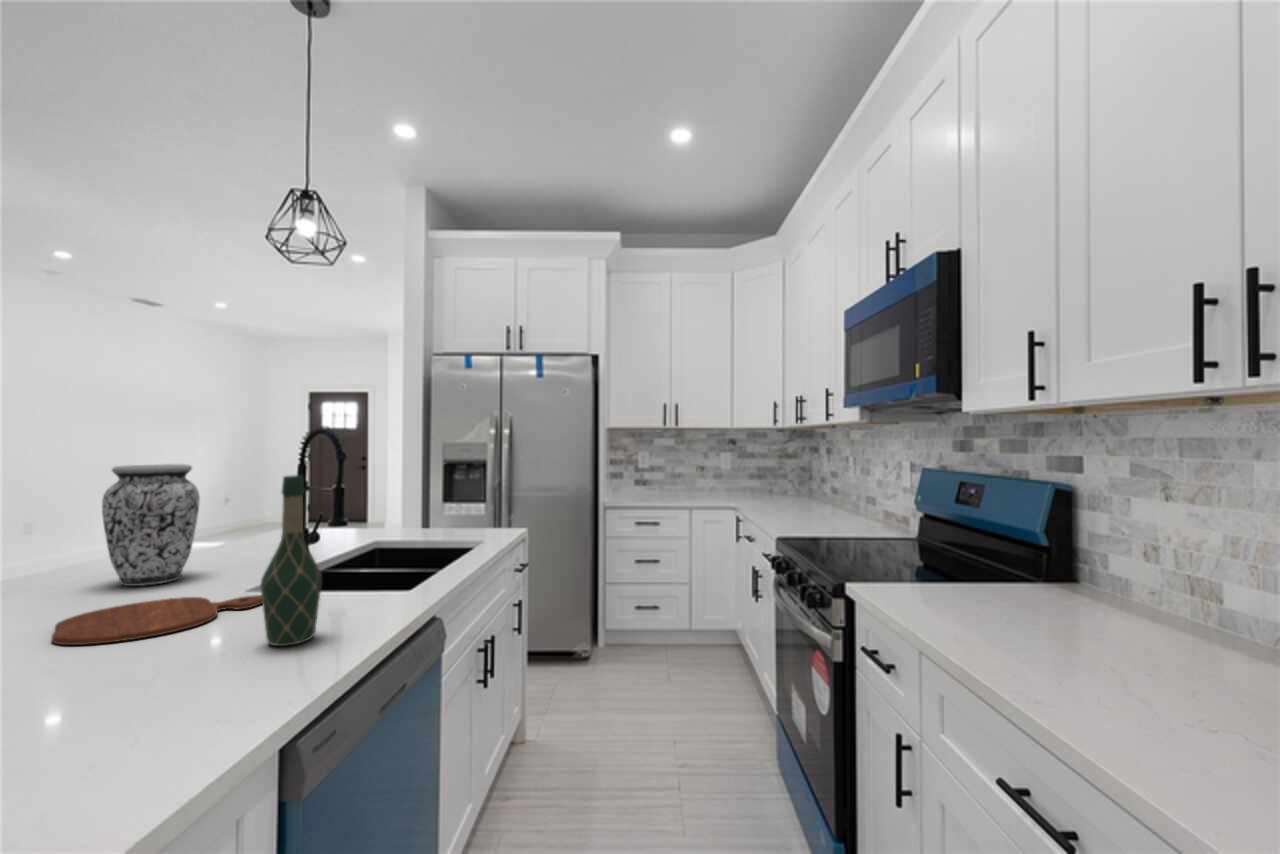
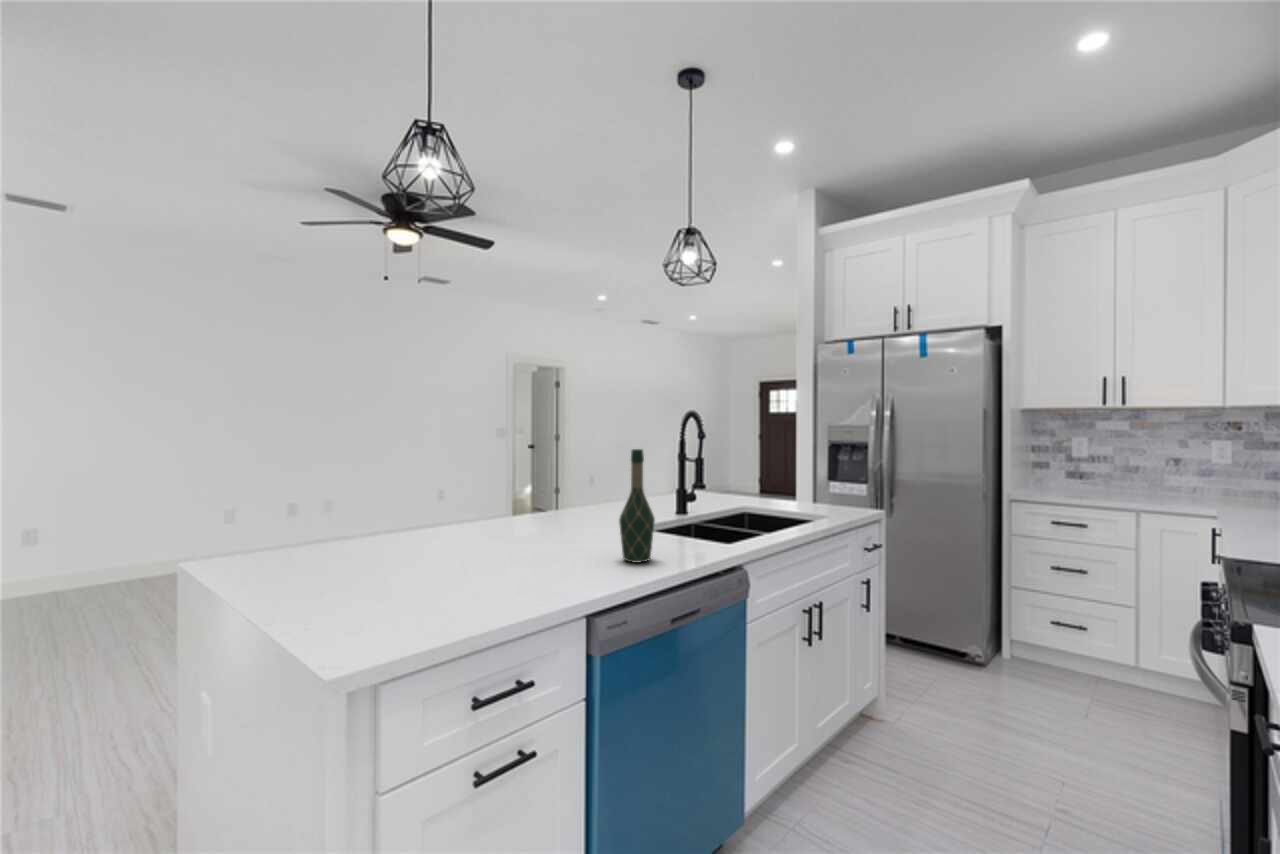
vase: present [102,464,200,586] -> none [571,439,620,516]
cutting board: present [51,595,262,645] -> none [536,525,645,544]

